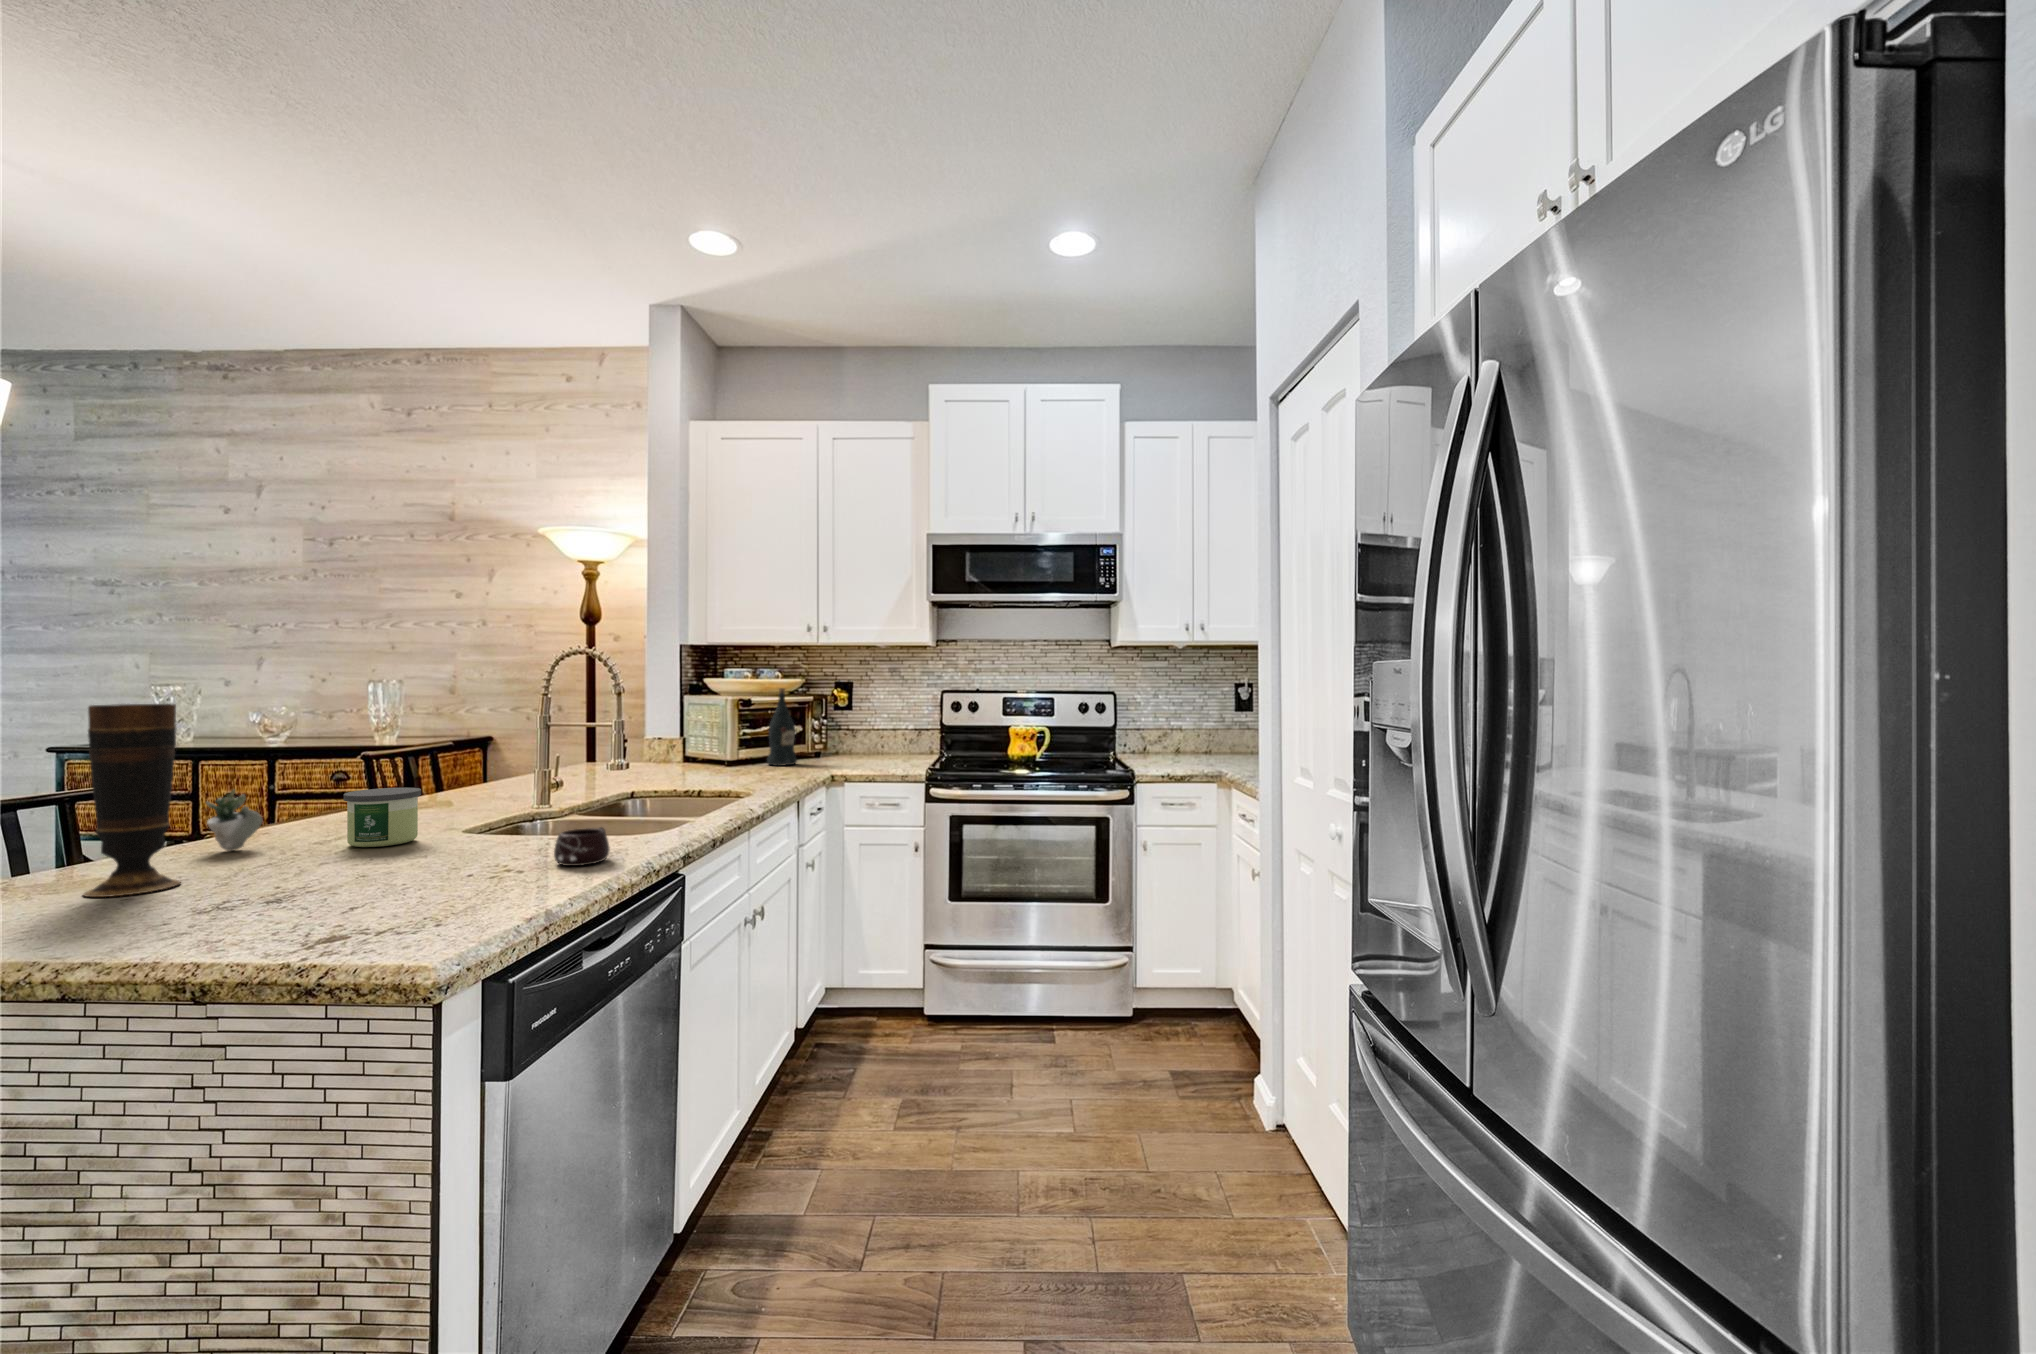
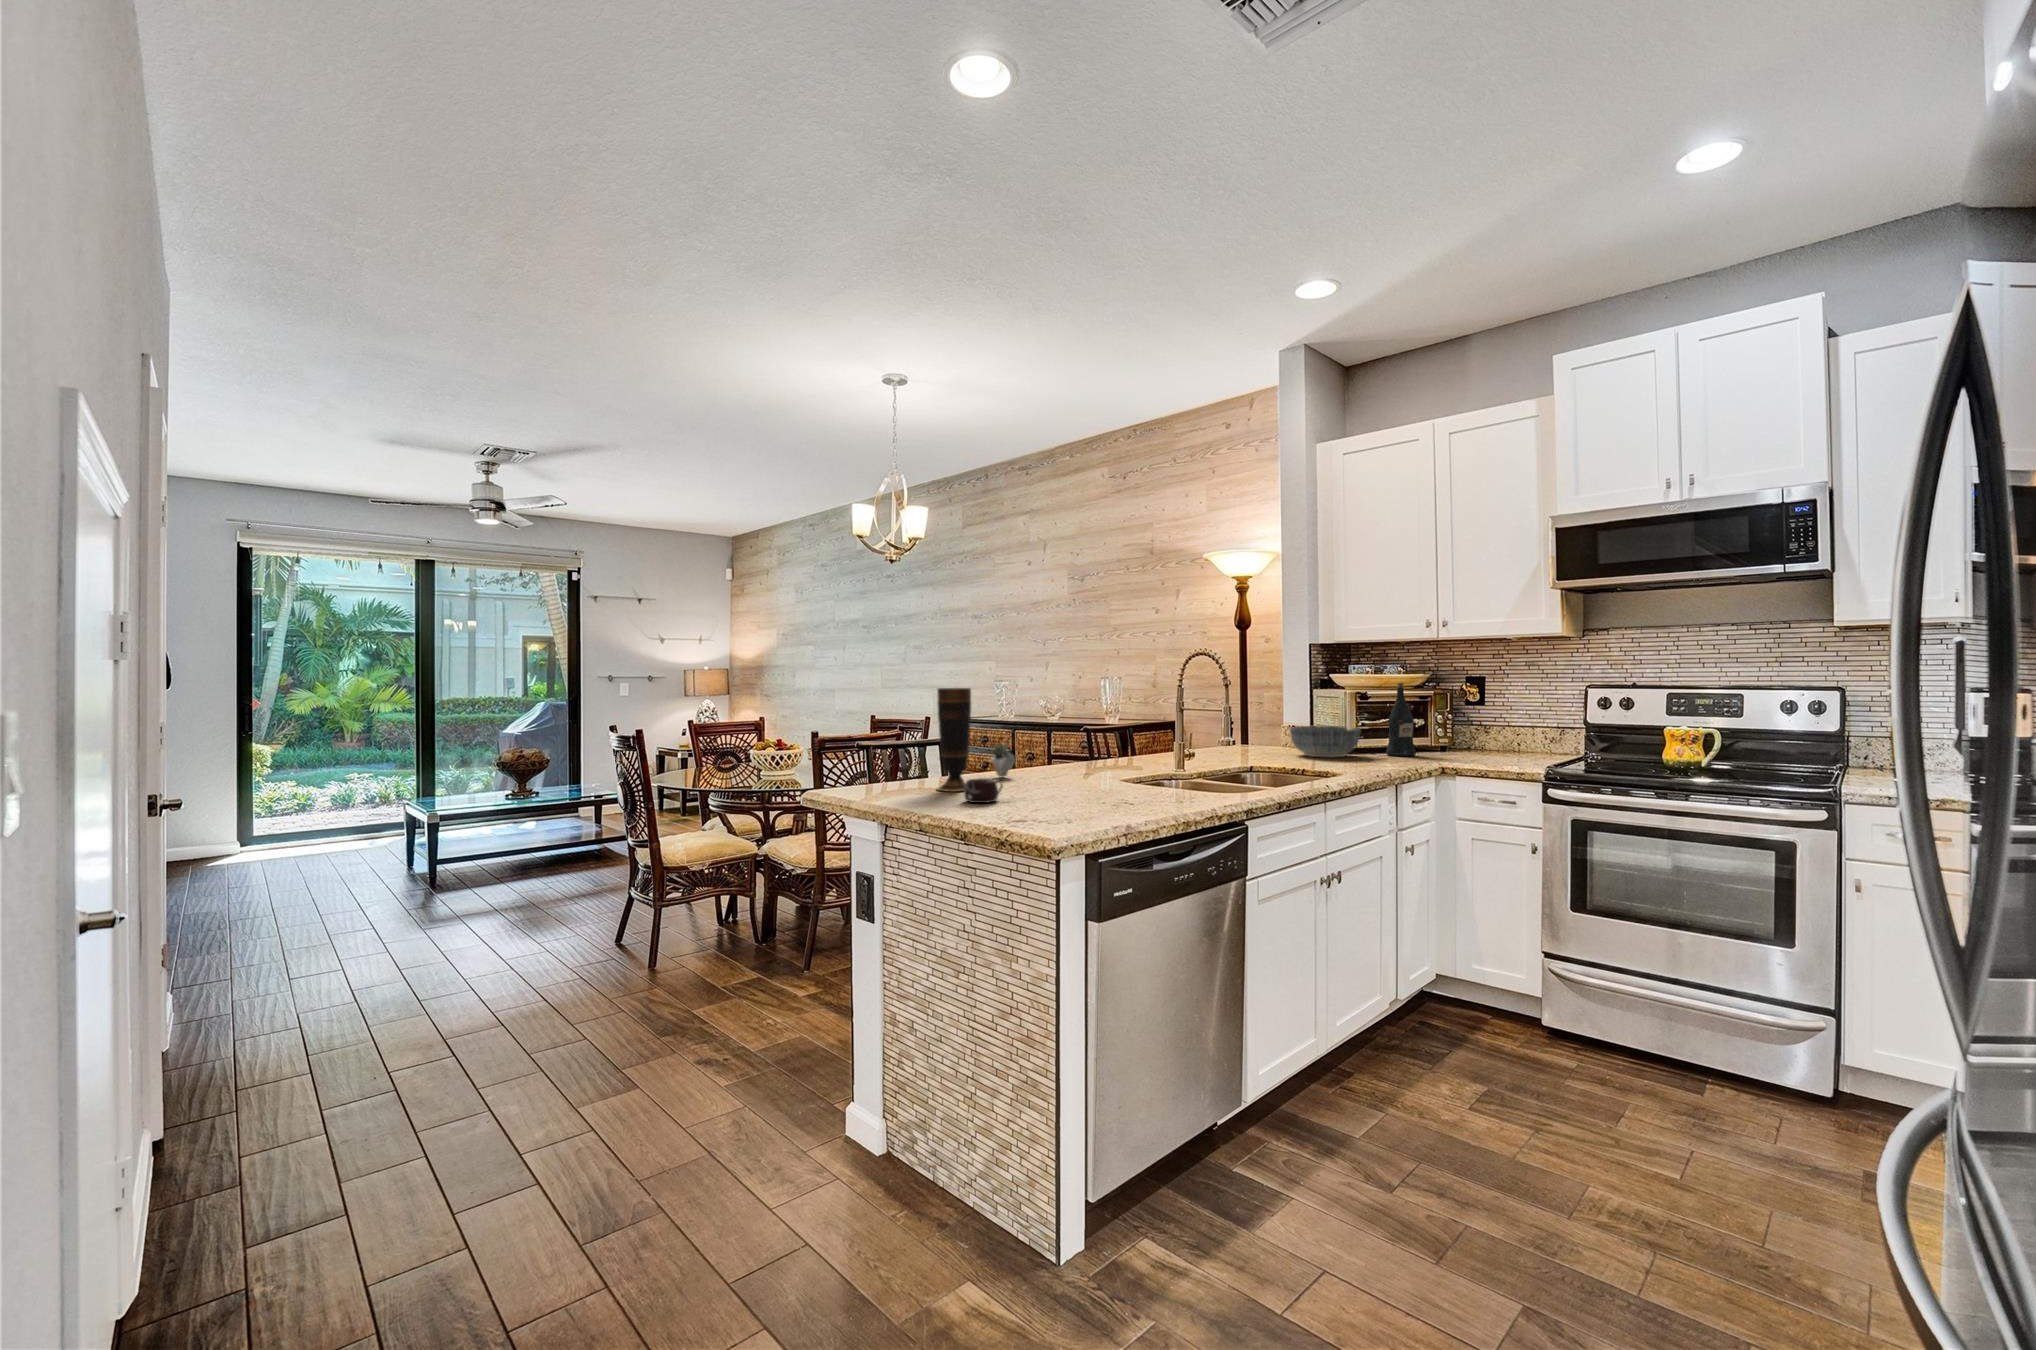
bowl: none [664,737,746,773] -> present [1290,726,1361,757]
candle: present [344,788,421,847] -> none [1052,746,1093,783]
mug: present [554,827,610,866] -> present [964,778,1003,803]

